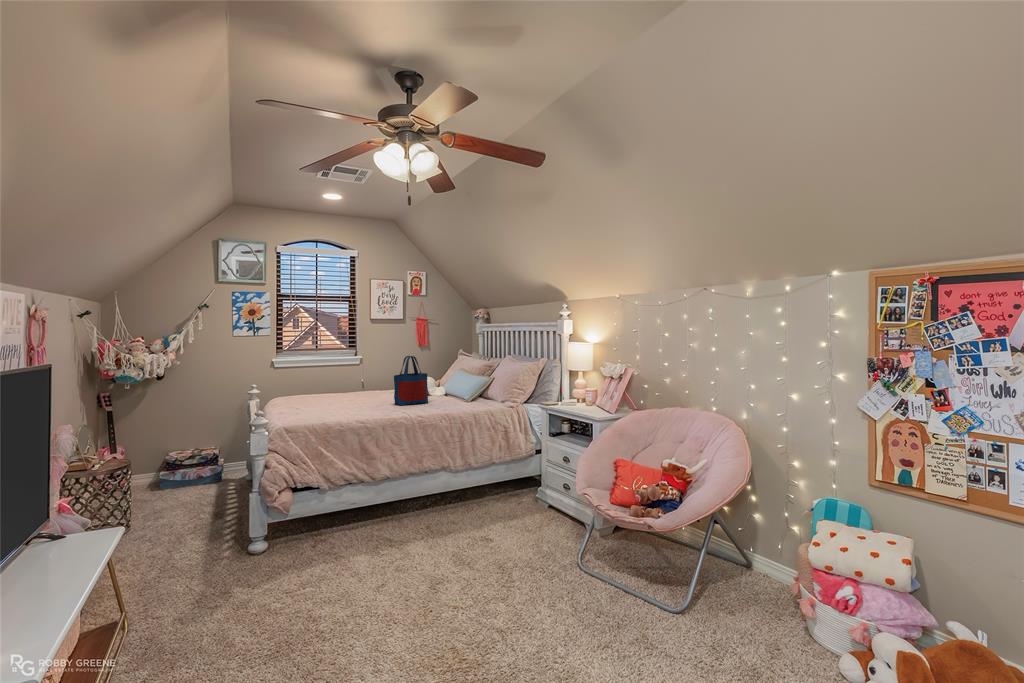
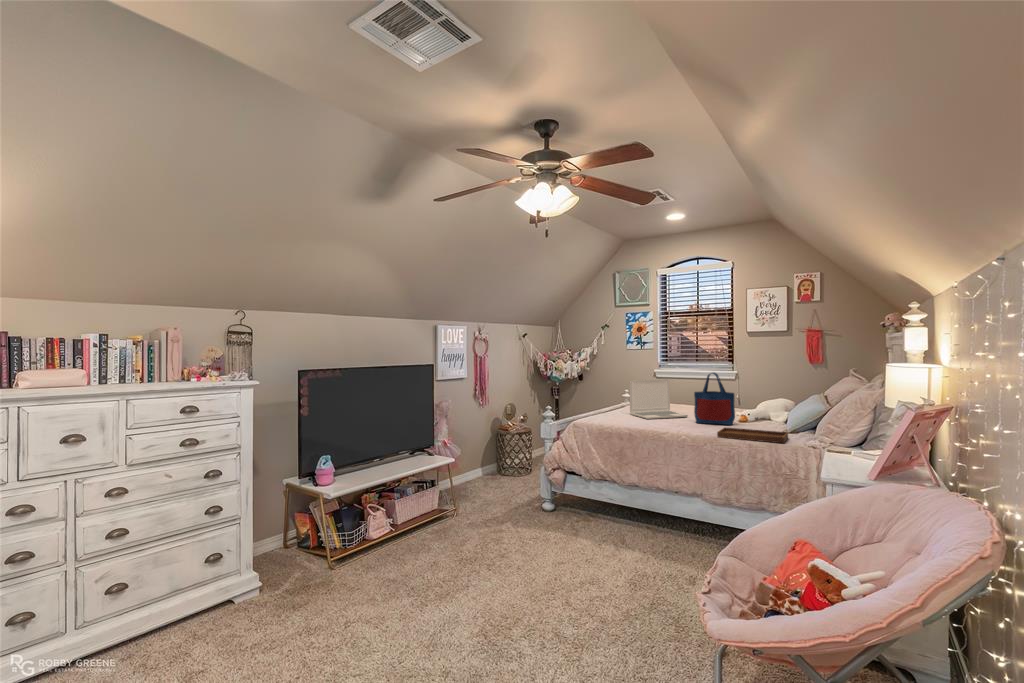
laptop: none [315,366,374,410] -> present [629,379,688,419]
tray: none [447,390,505,412] -> present [717,417,788,443]

